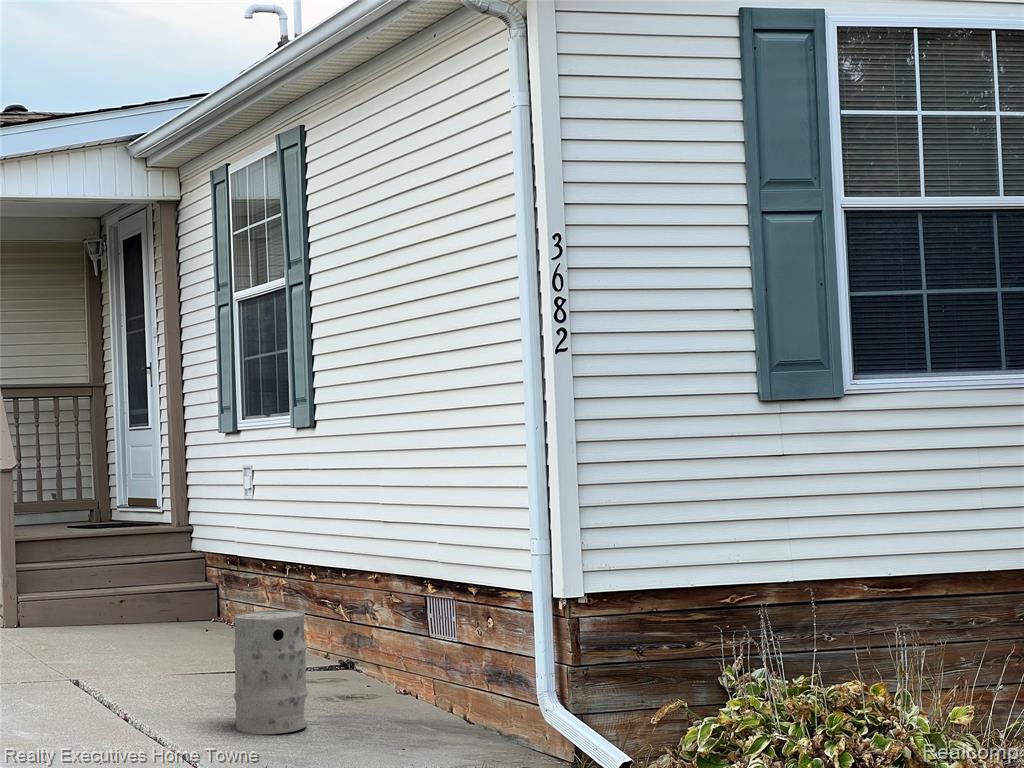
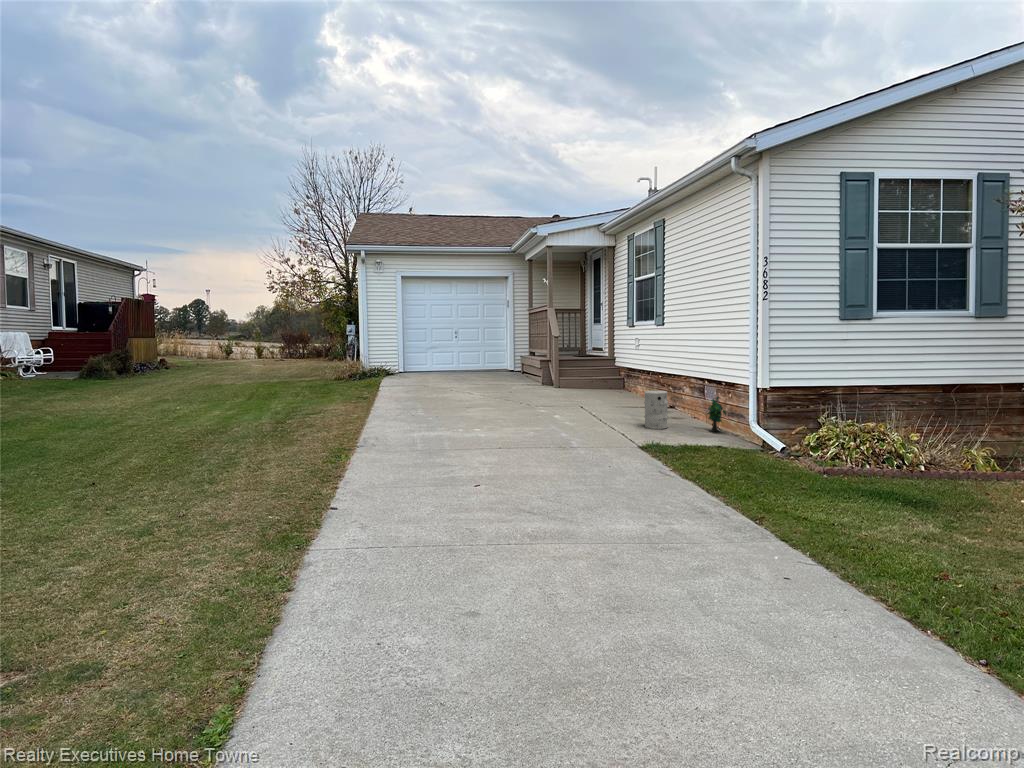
decorative plant: none [419,622,478,733] -> present [707,397,726,432]

